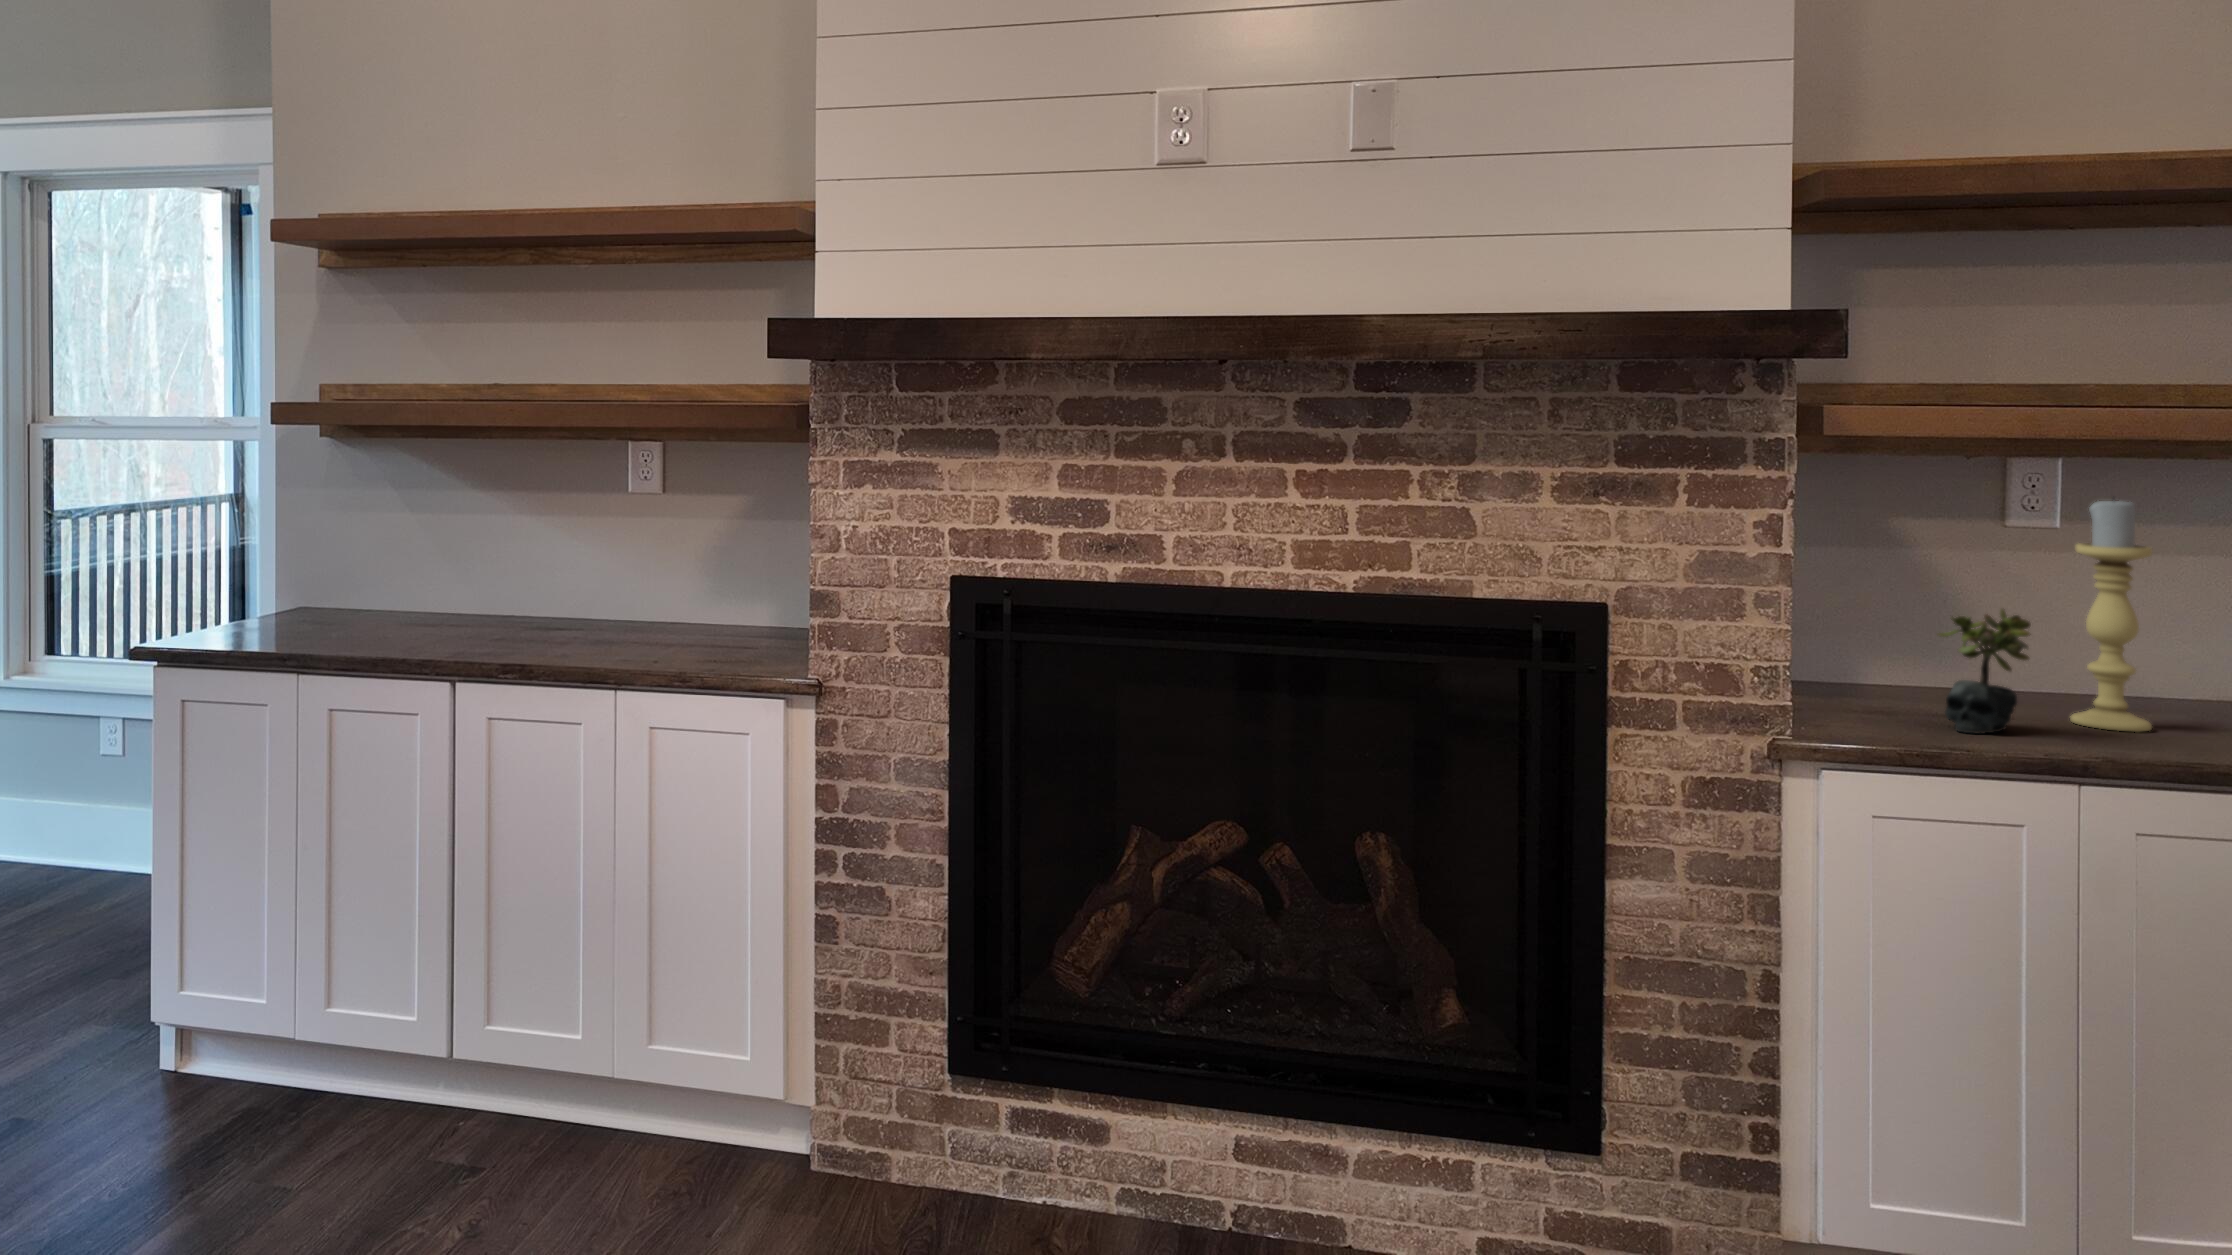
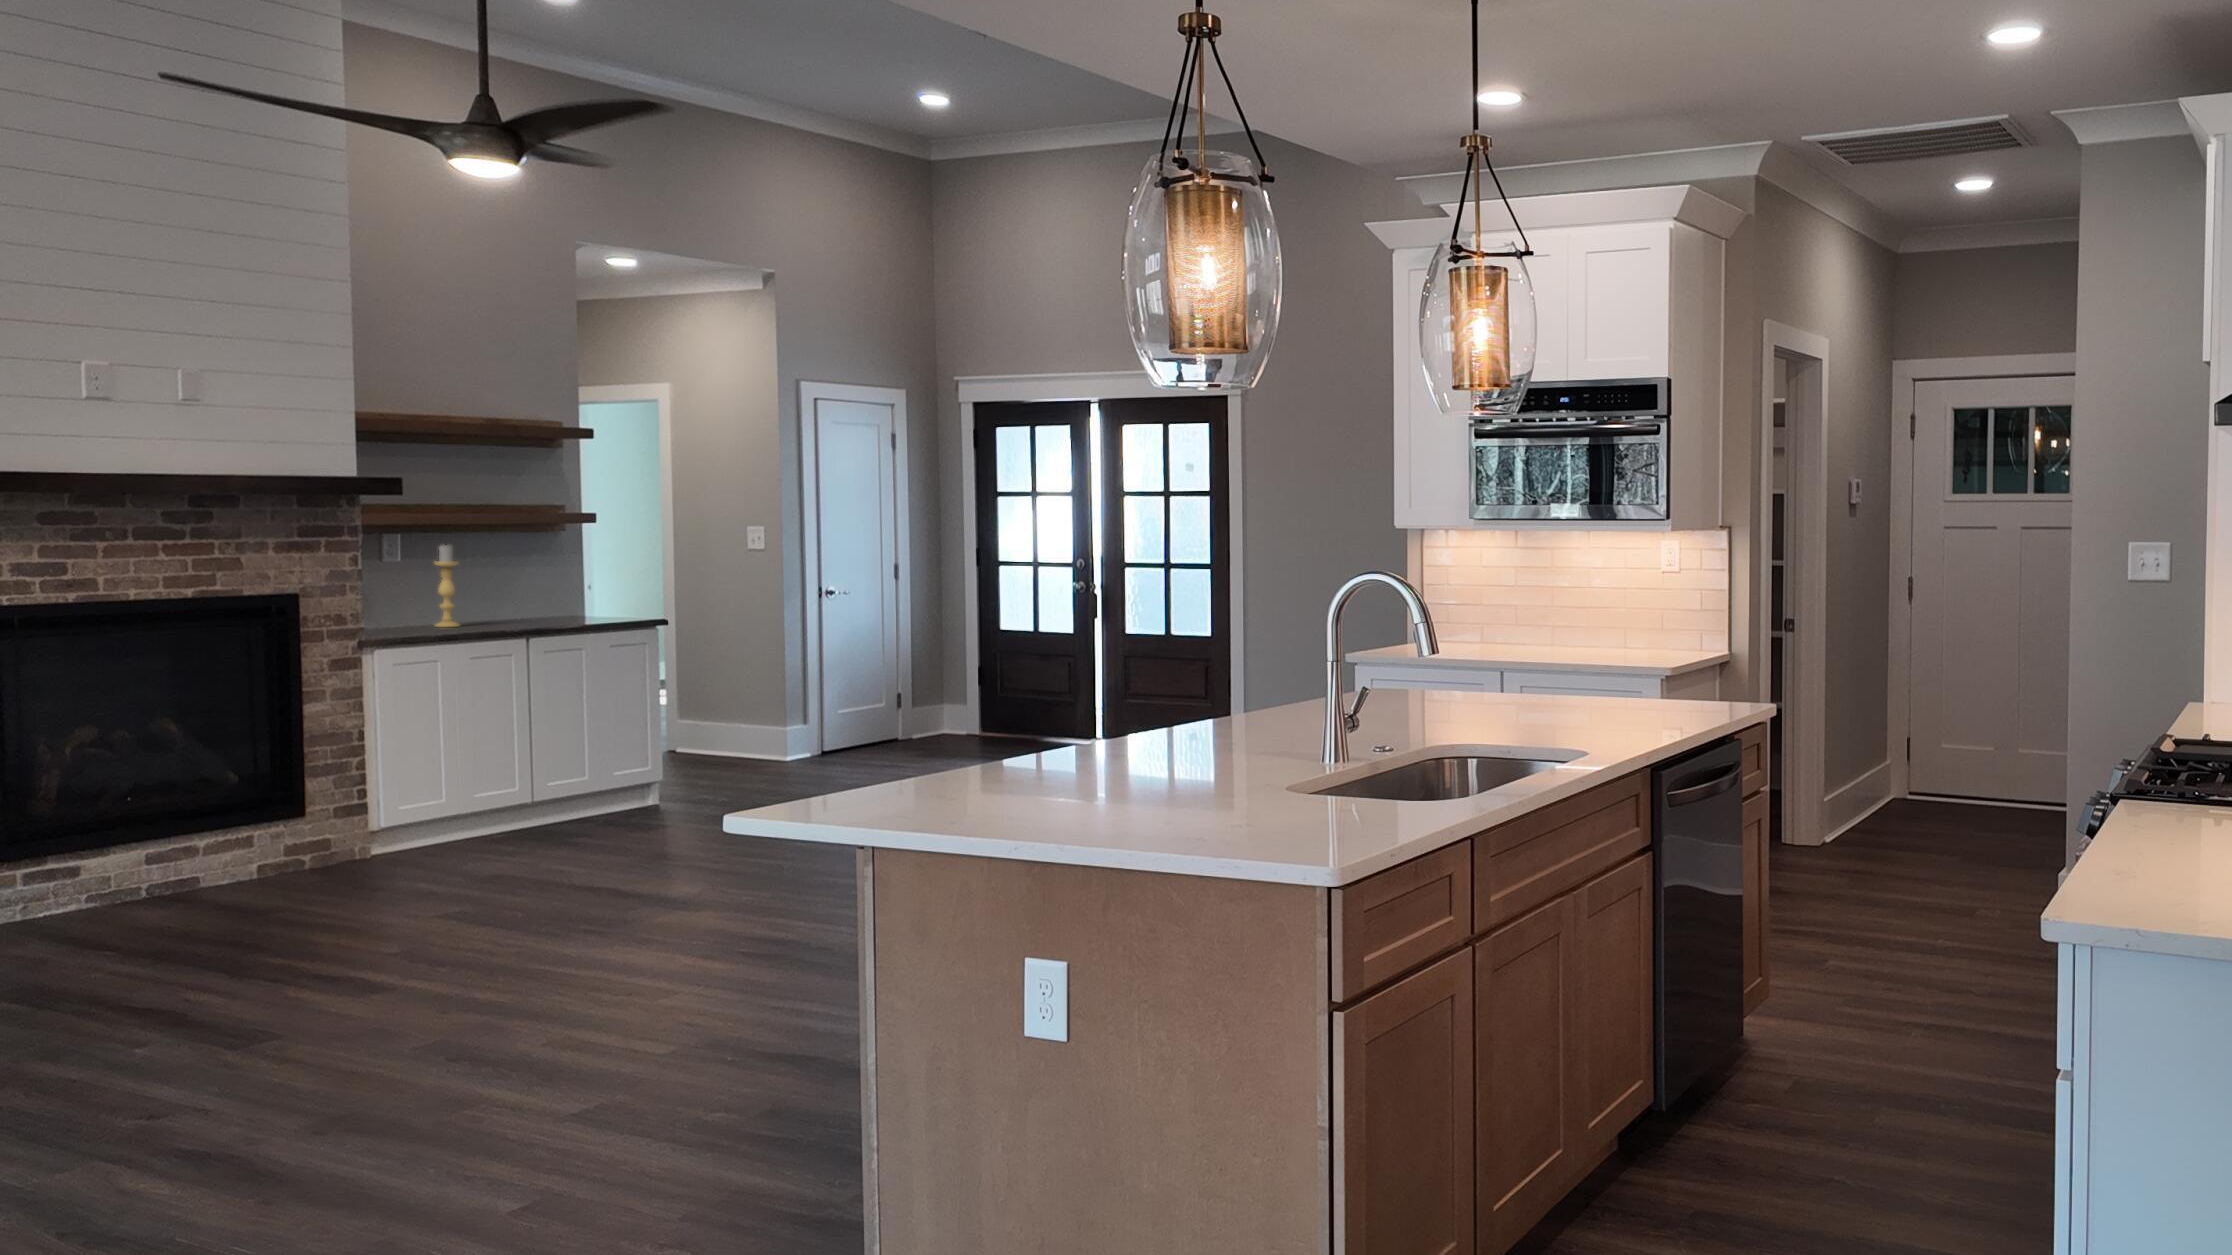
succulent plant: present [1938,609,2031,733] -> none [400,586,435,631]

